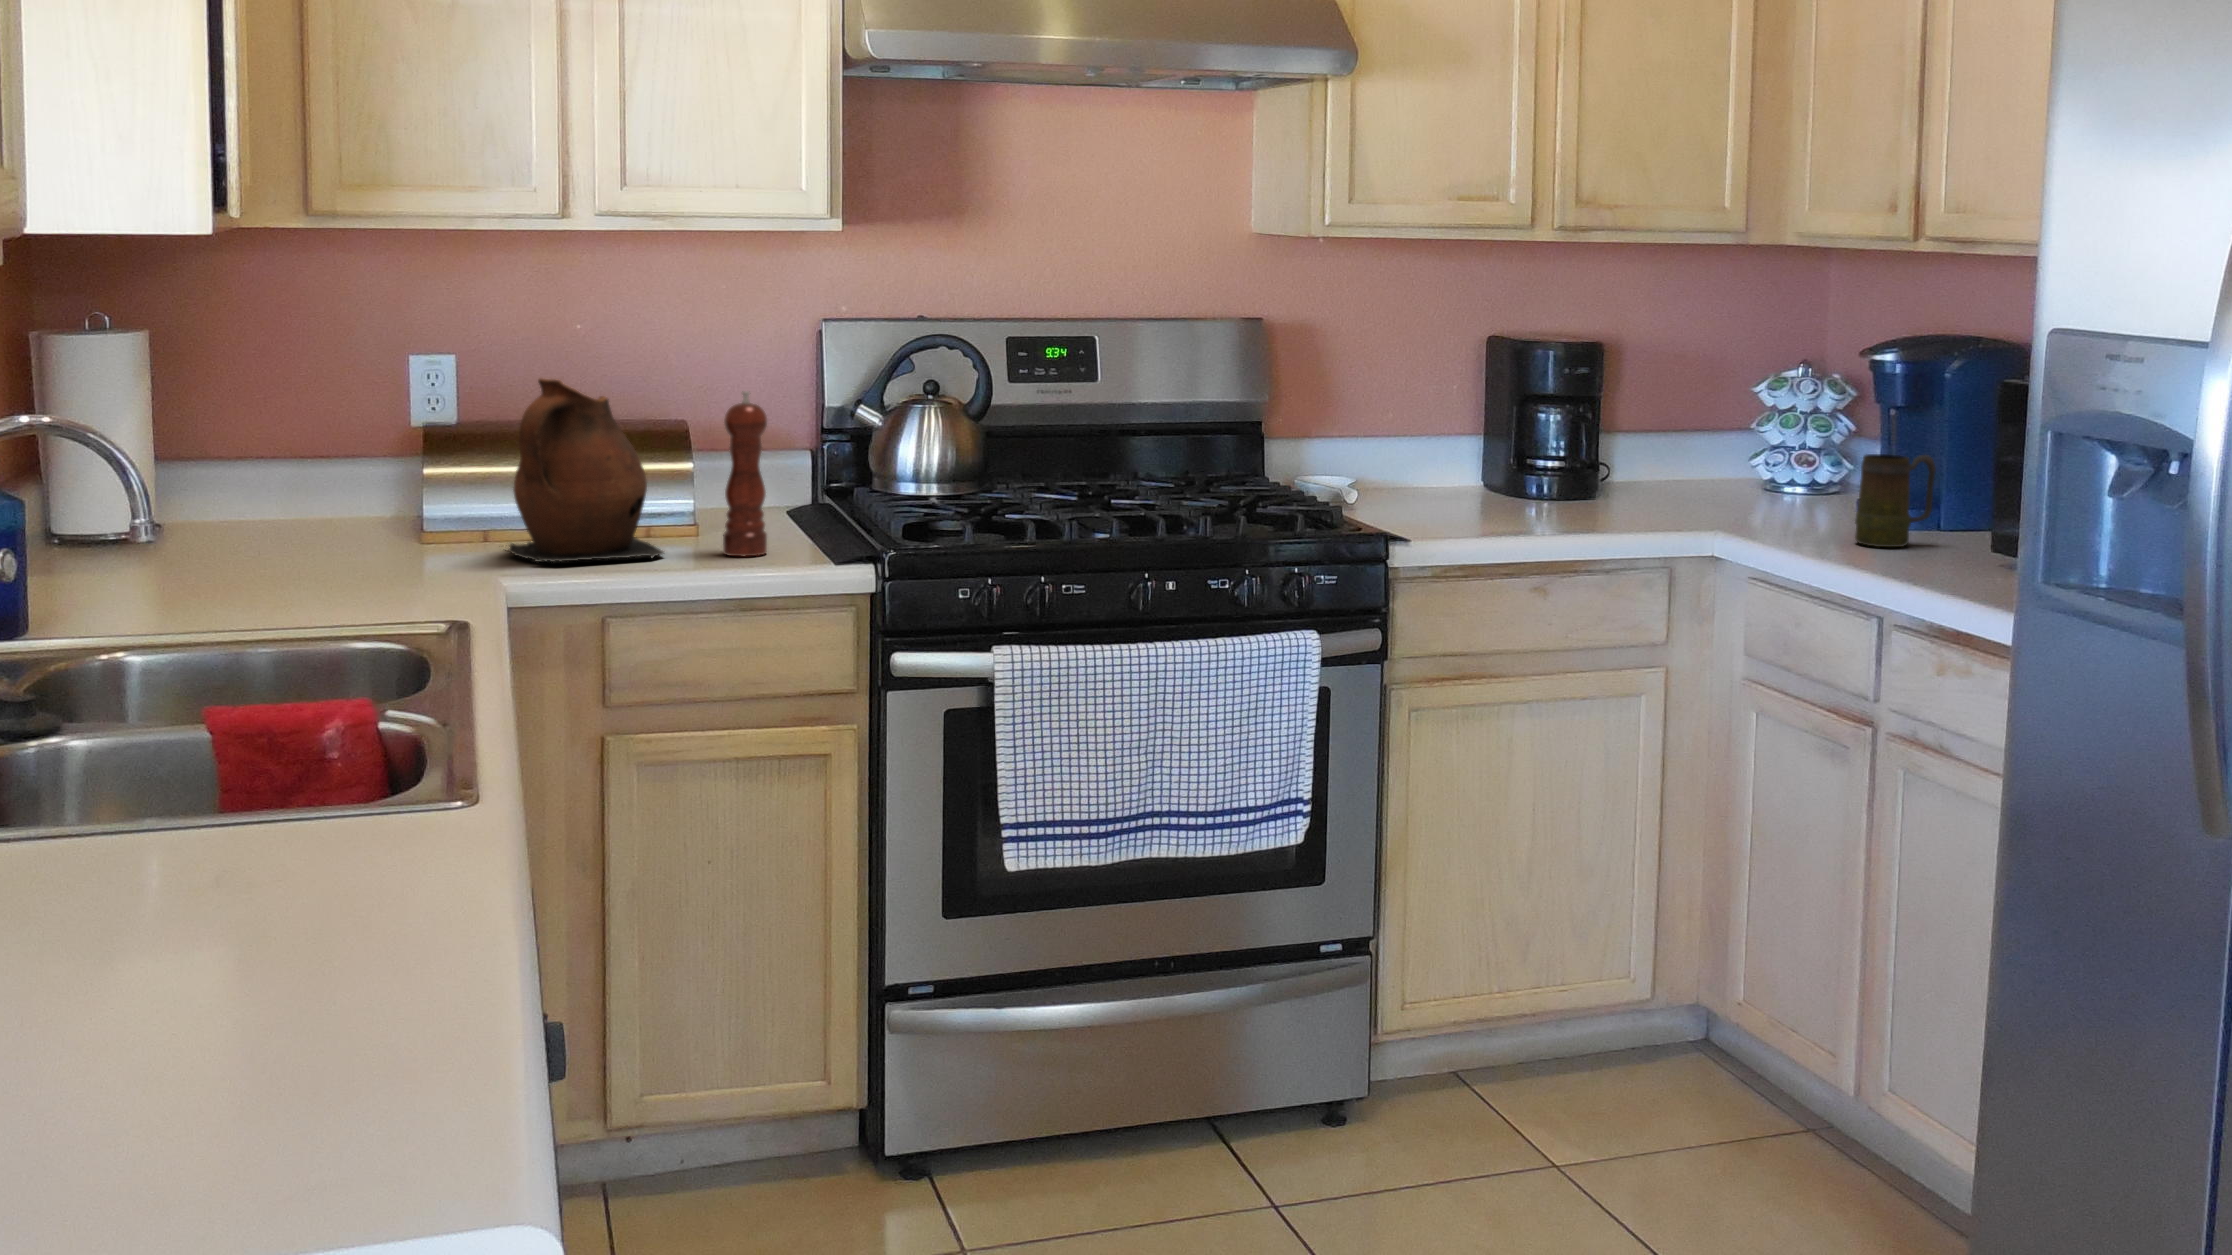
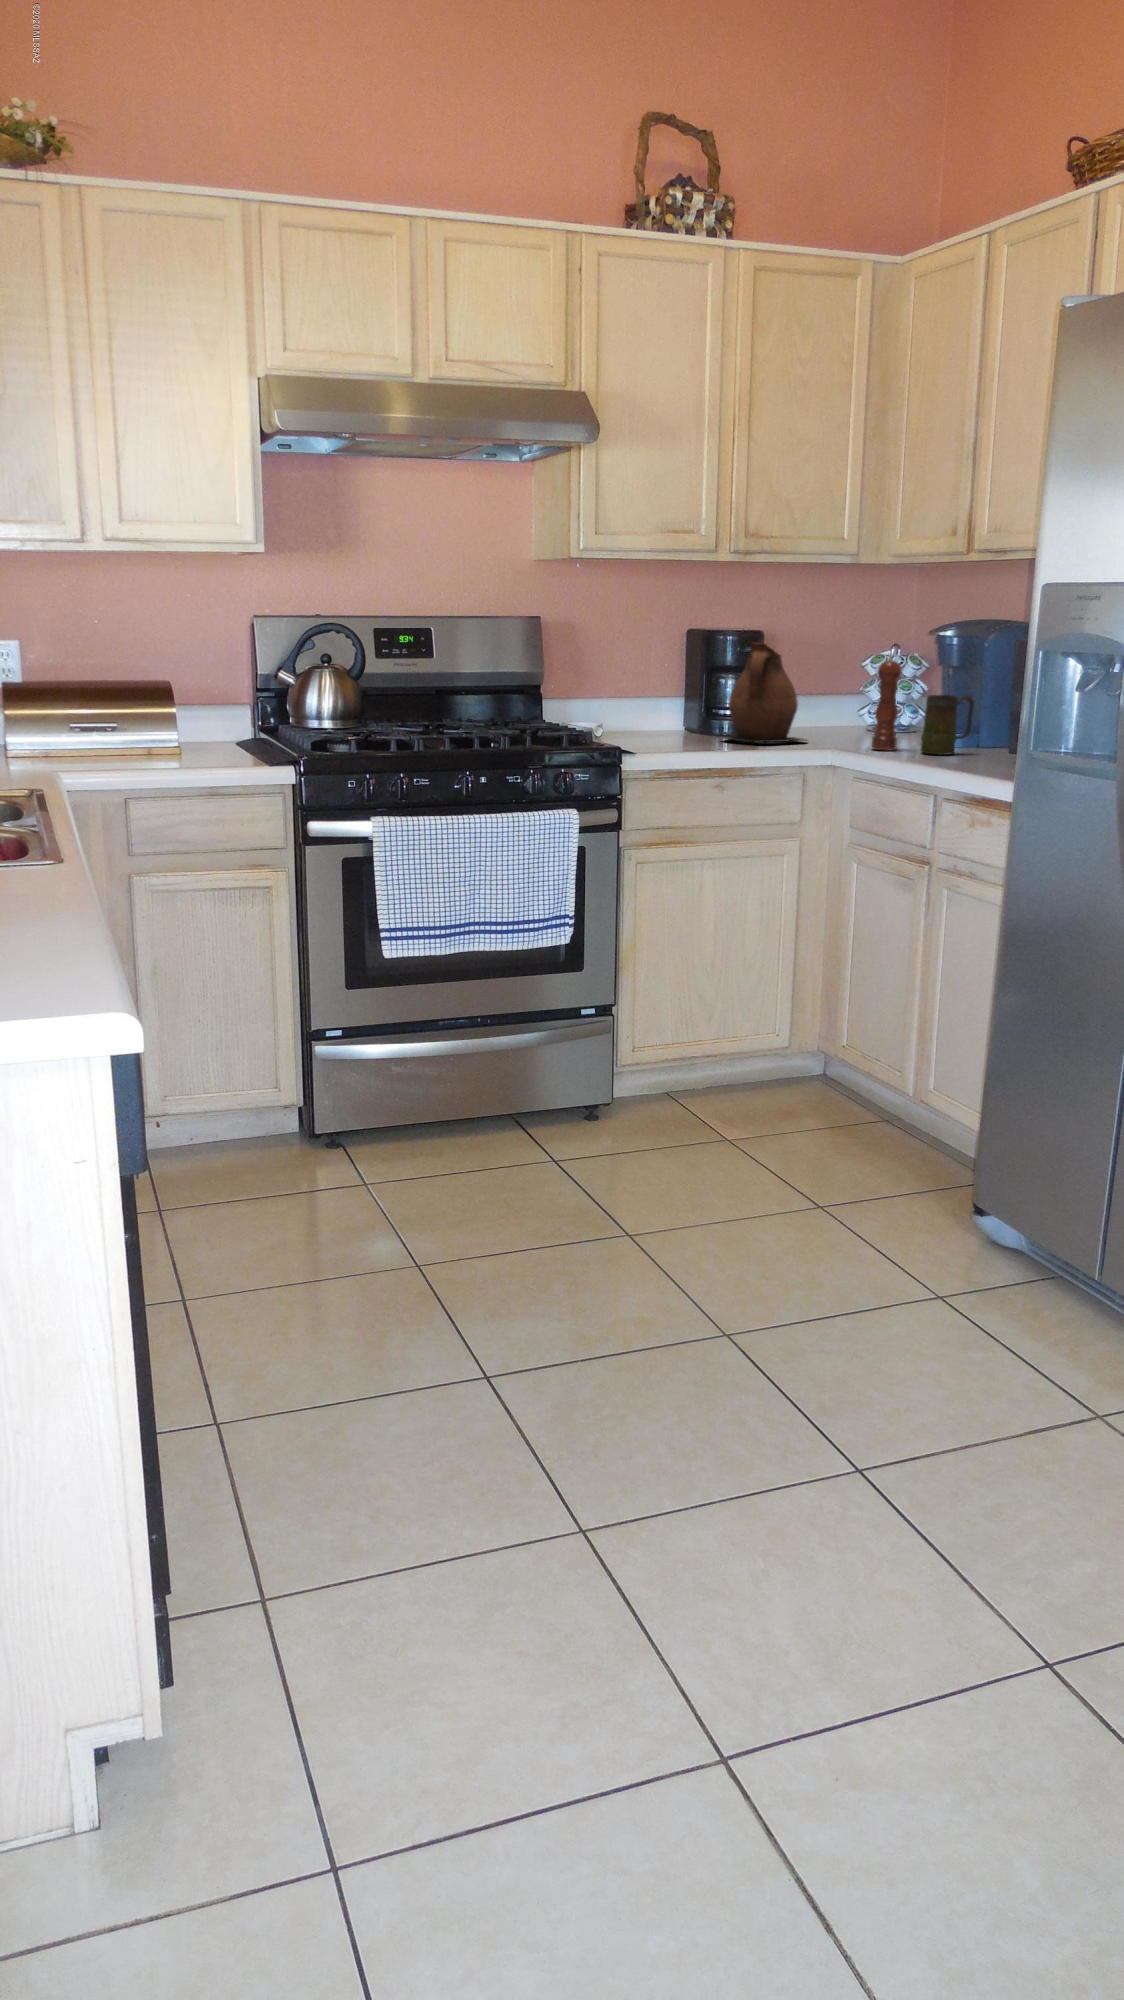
ceramic pitcher: present [505,378,664,562] -> present [724,643,807,742]
pepper mill: present [723,391,767,556] -> present [872,654,902,750]

